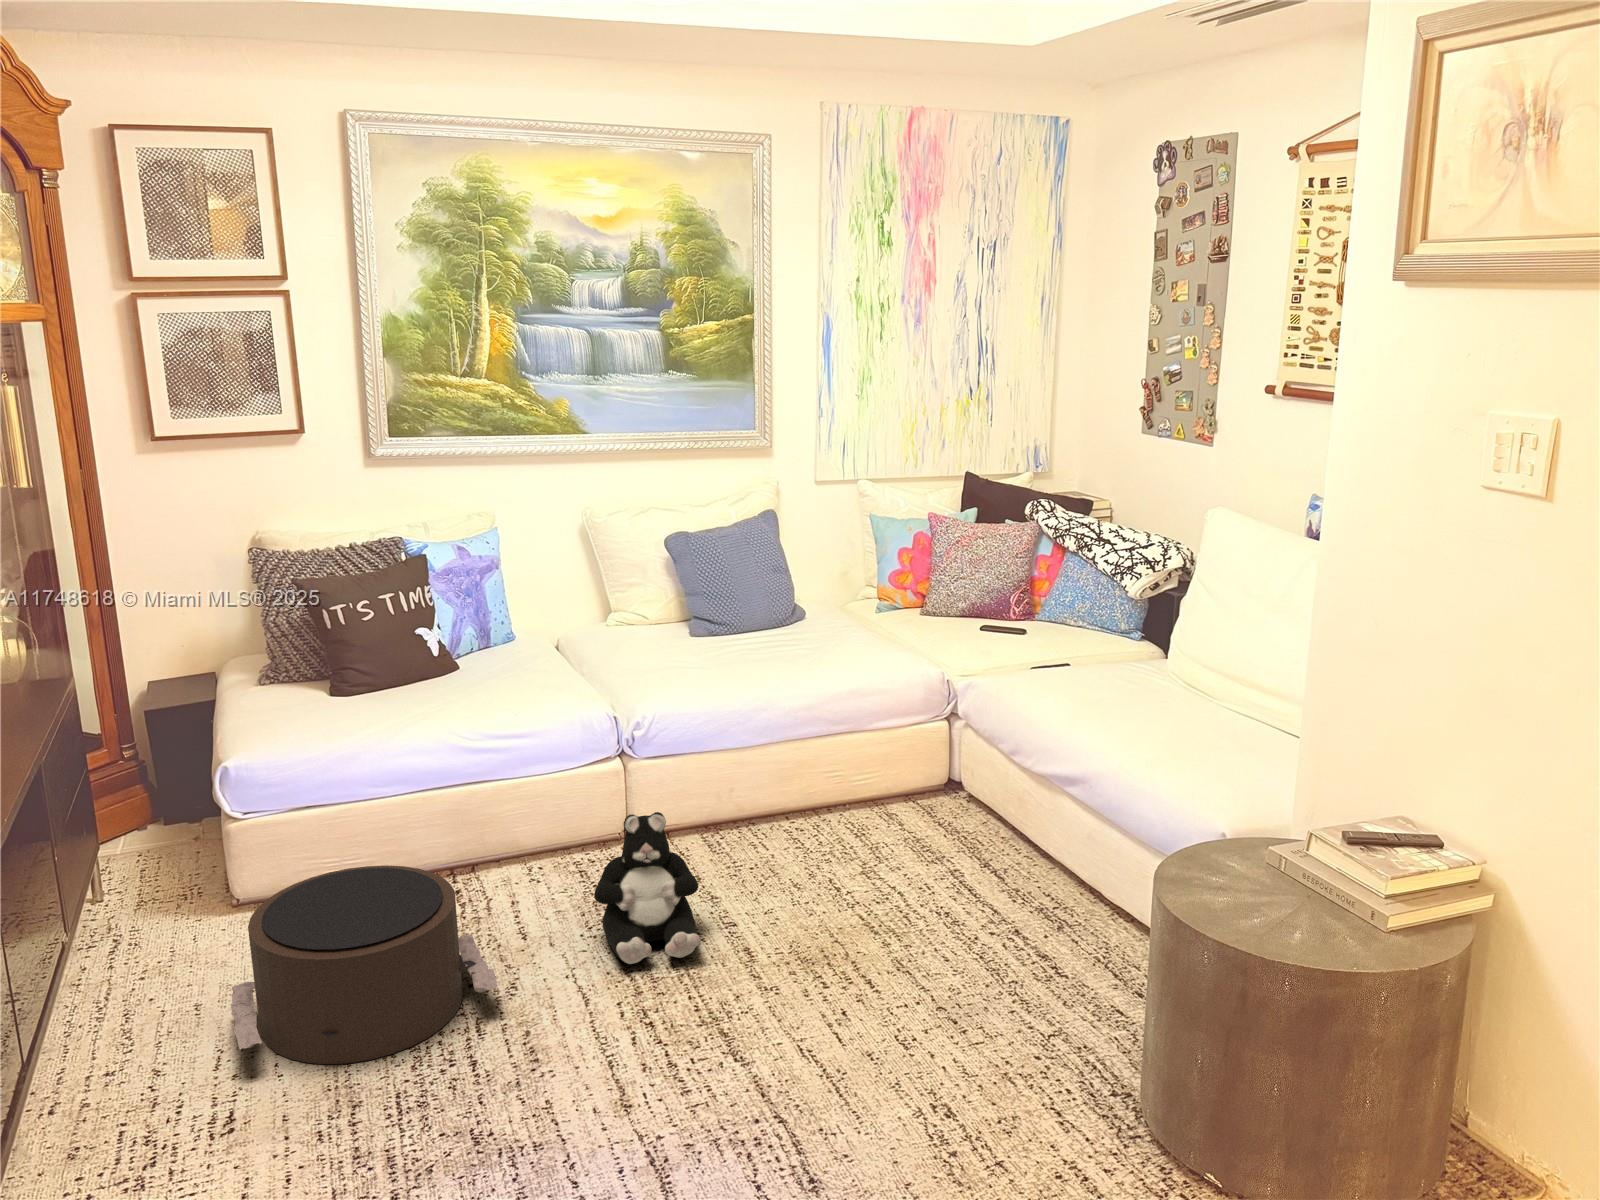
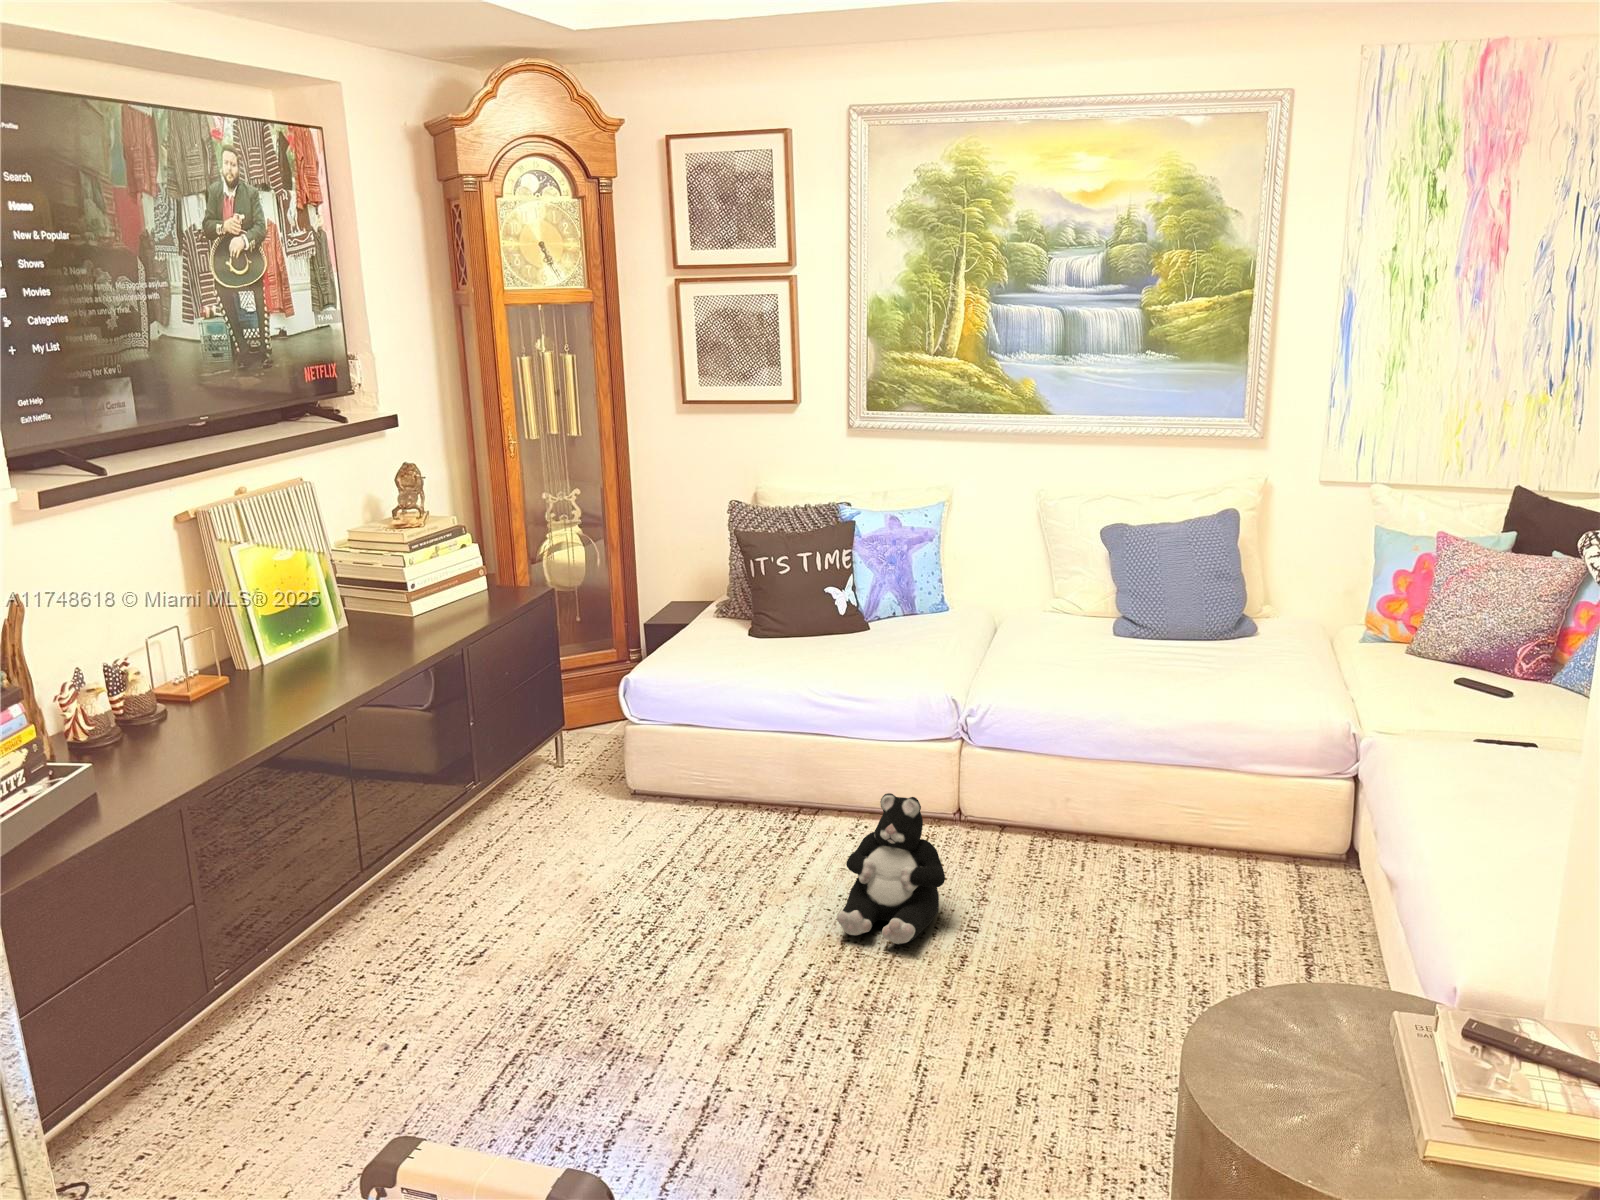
pouf: present [231,865,498,1064] -> none [510,781,736,943]

